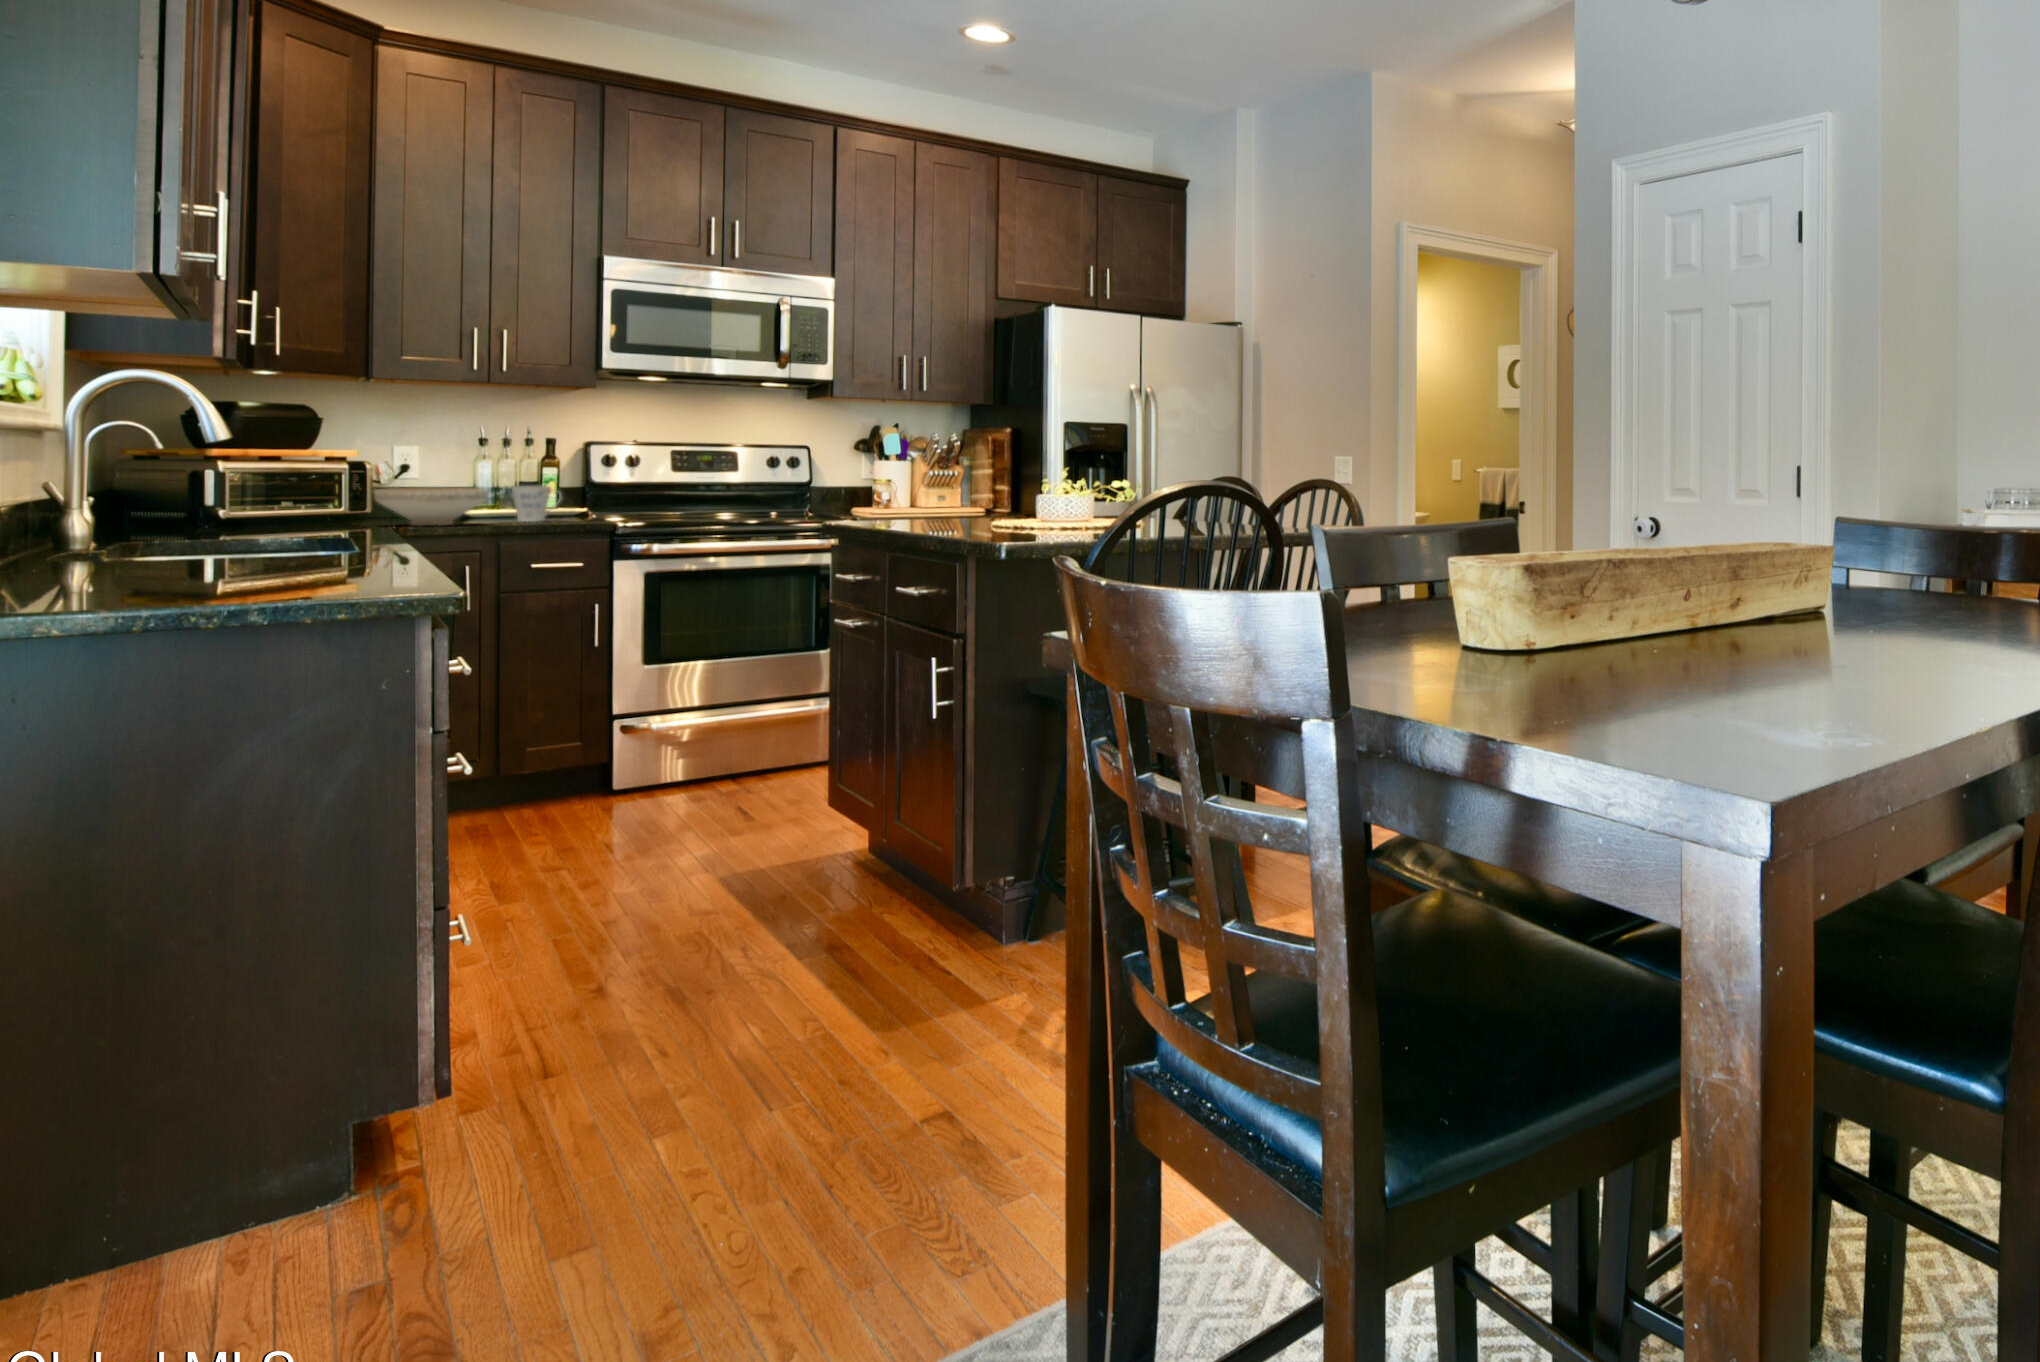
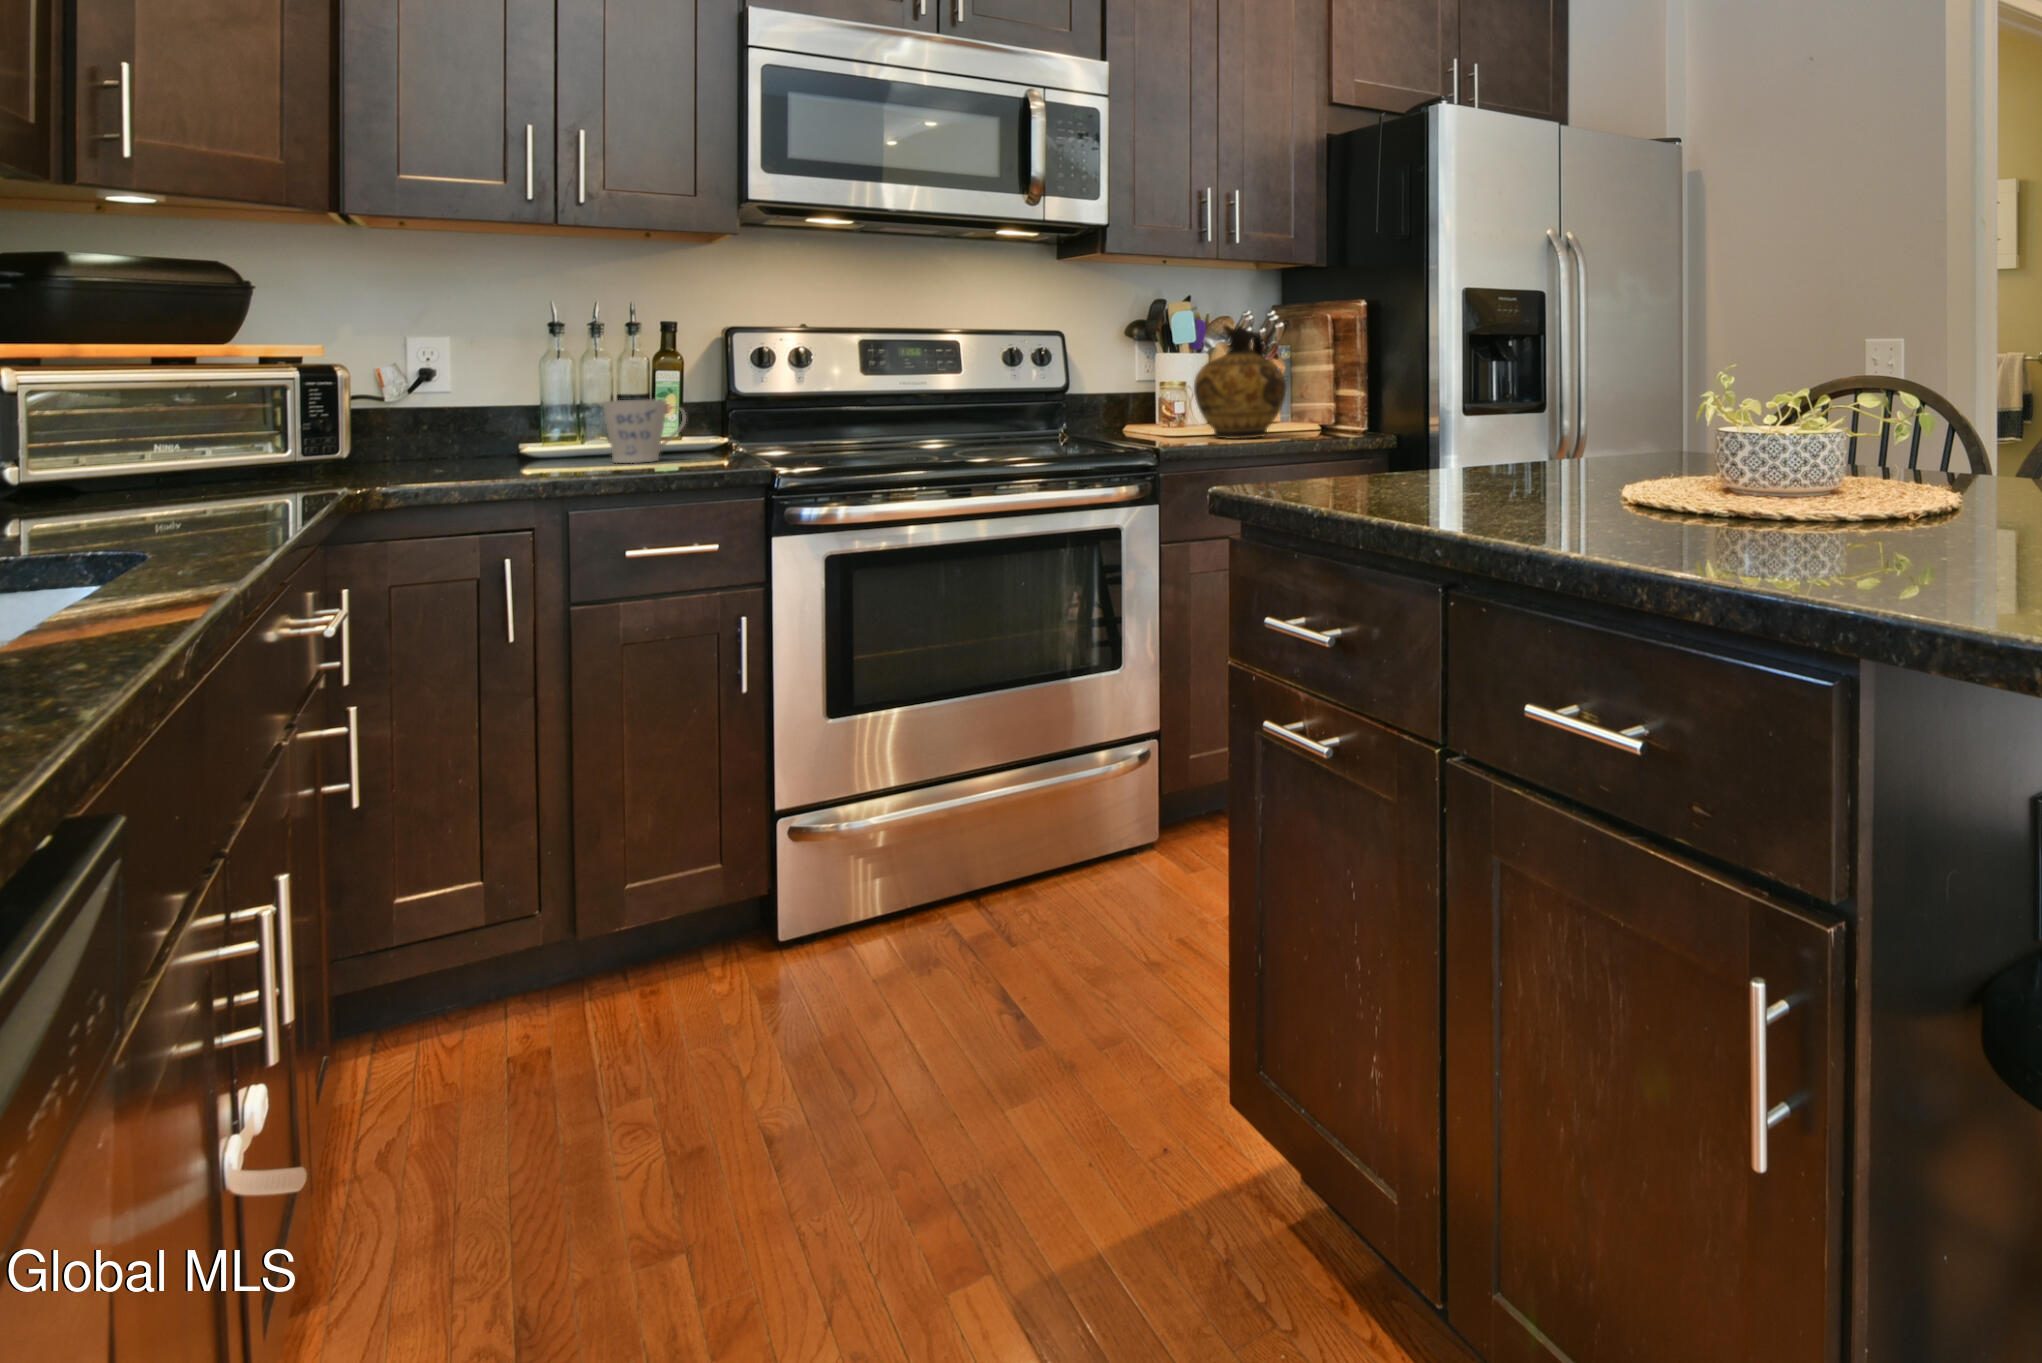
ceramic jug: none [896,444,960,516] -> present [1194,325,1286,439]
decorative bowl: present [374,488,489,526] -> none [338,407,551,480]

